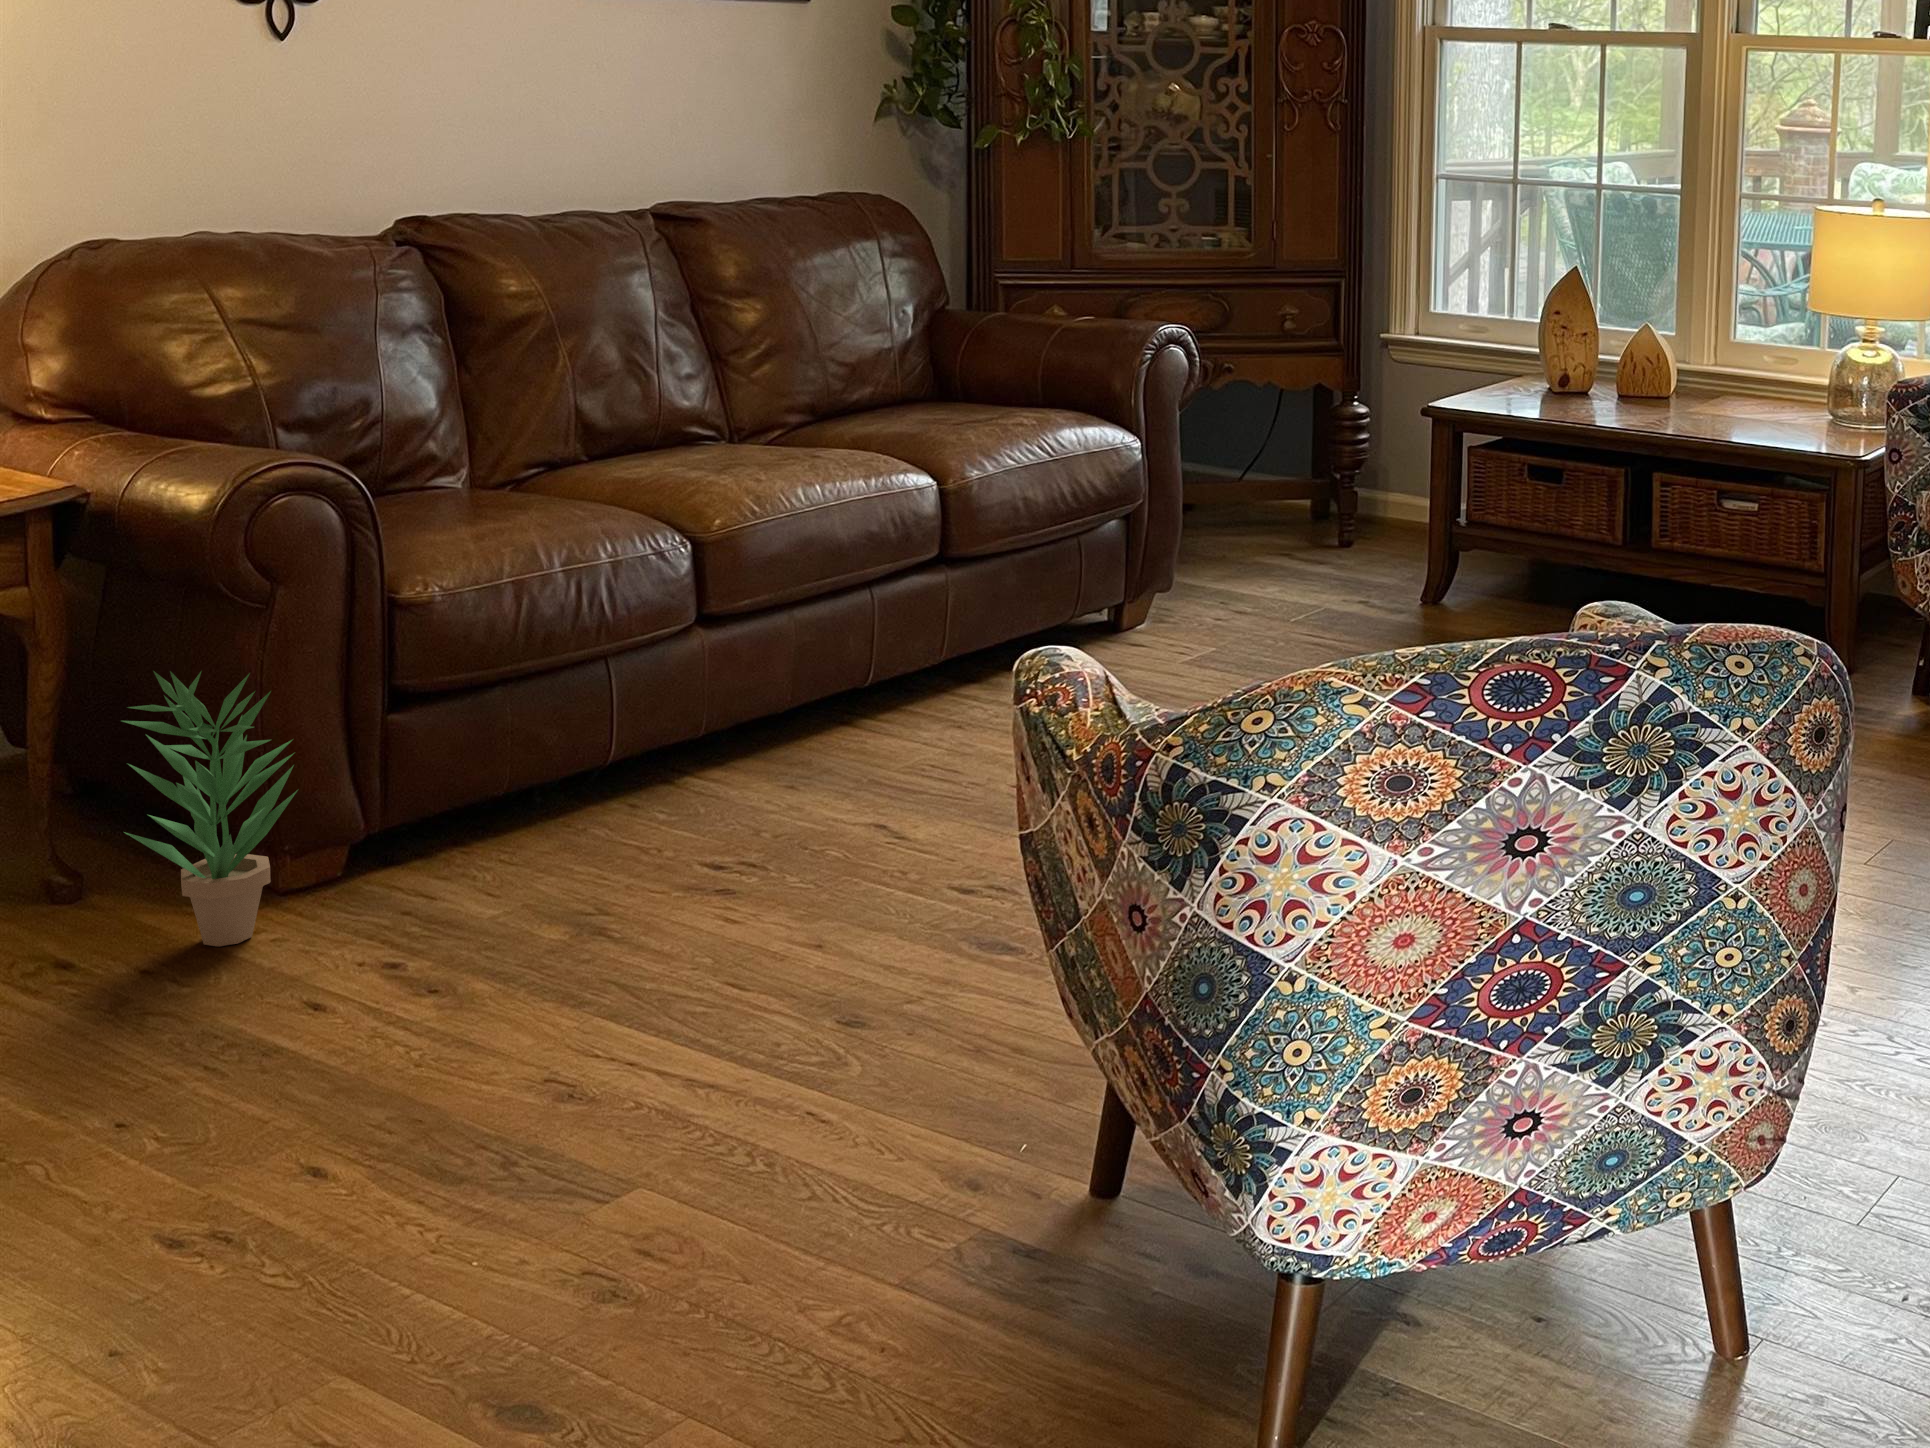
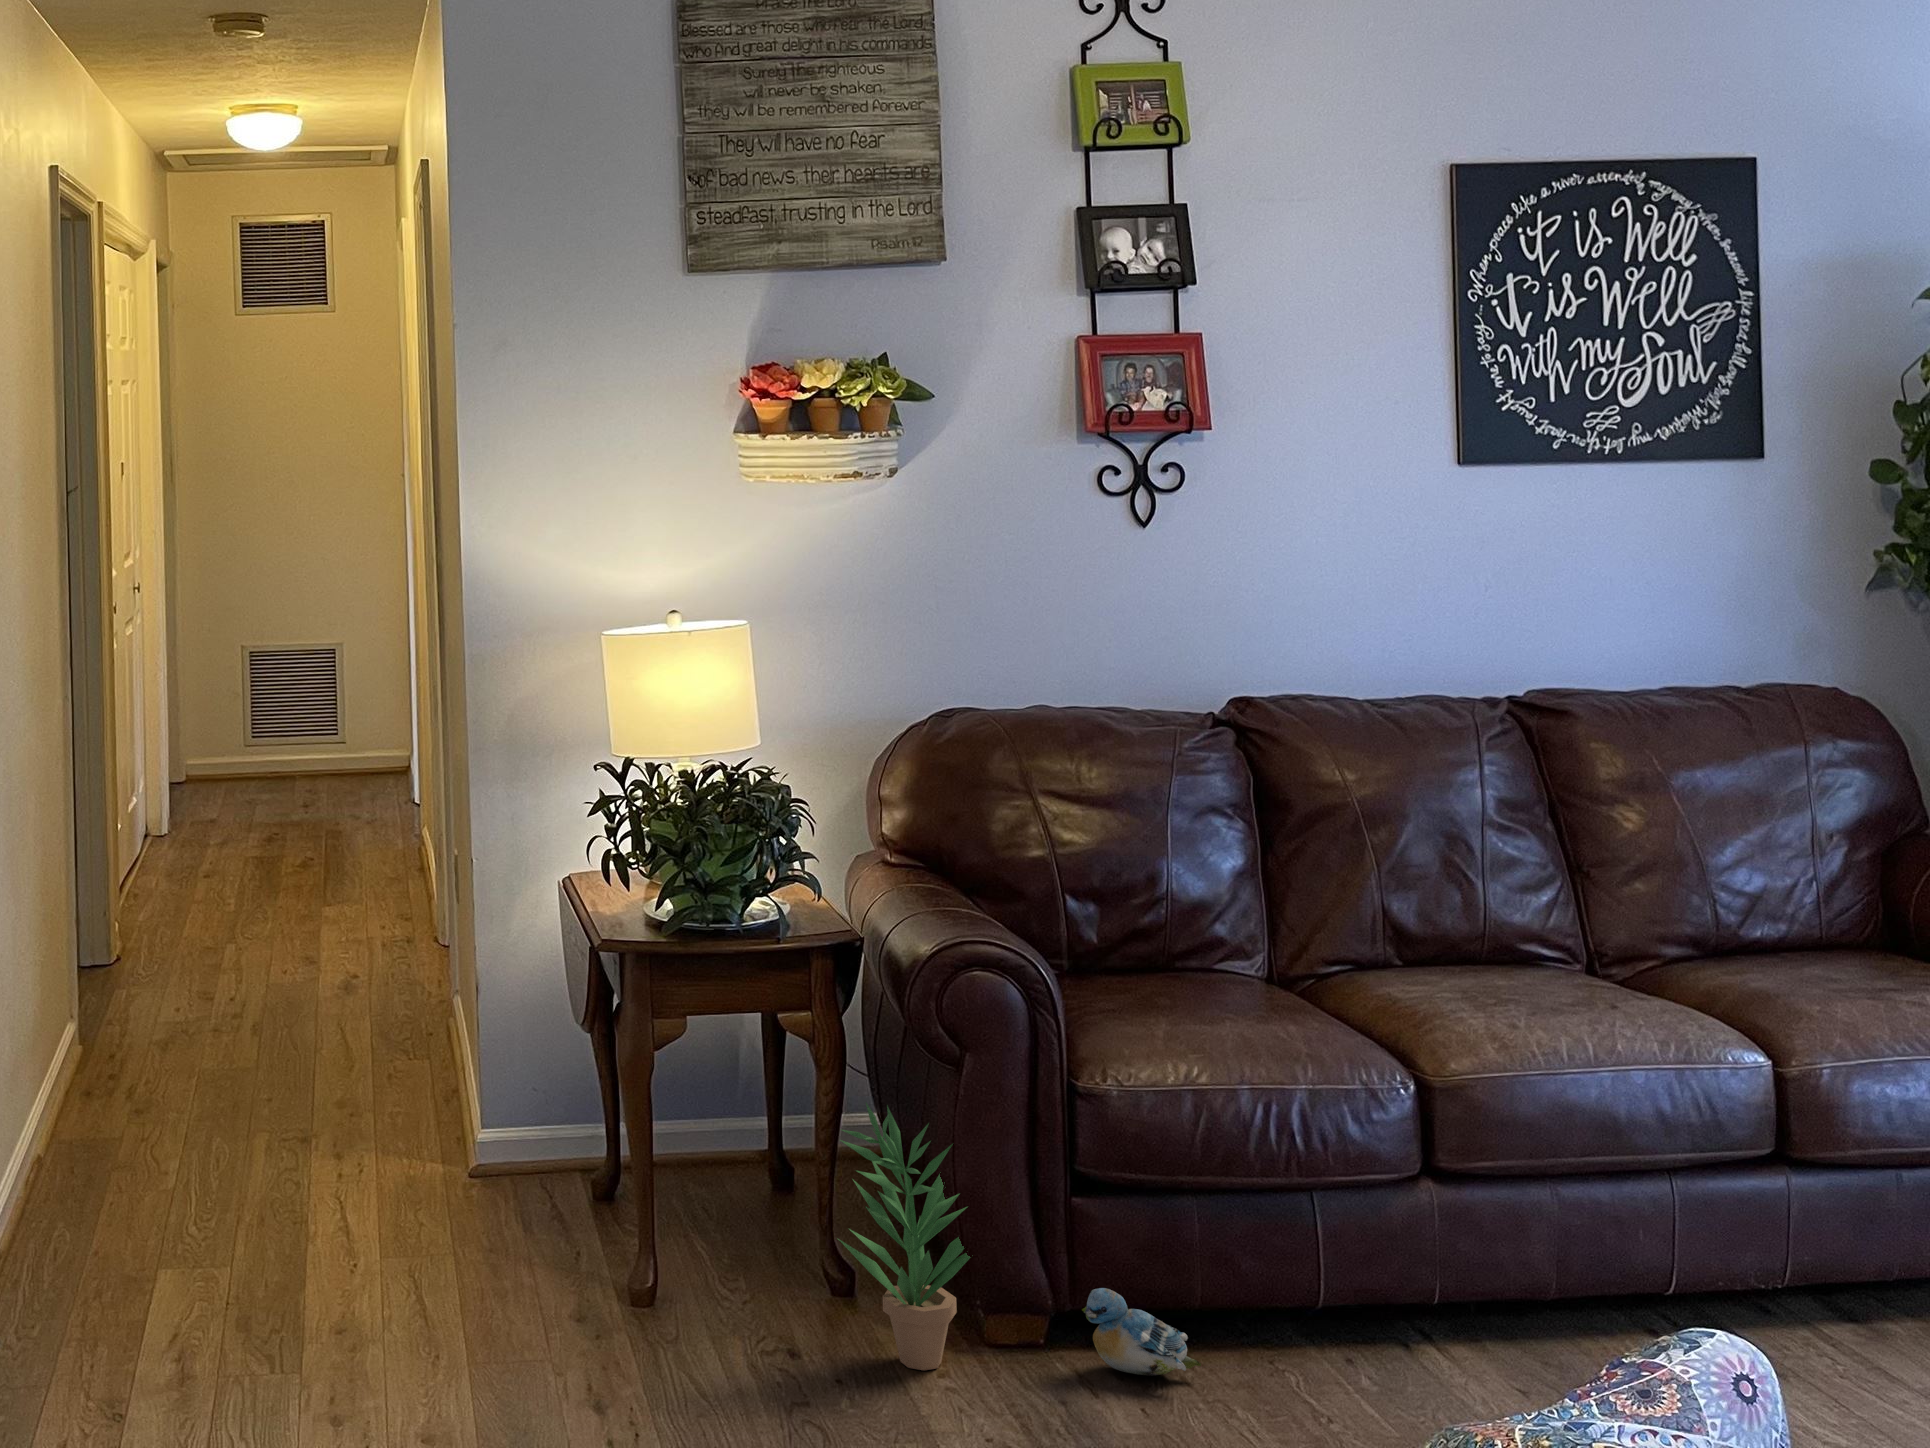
plush toy: none [403,801,527,877] -> present [1082,1288,1201,1376]

